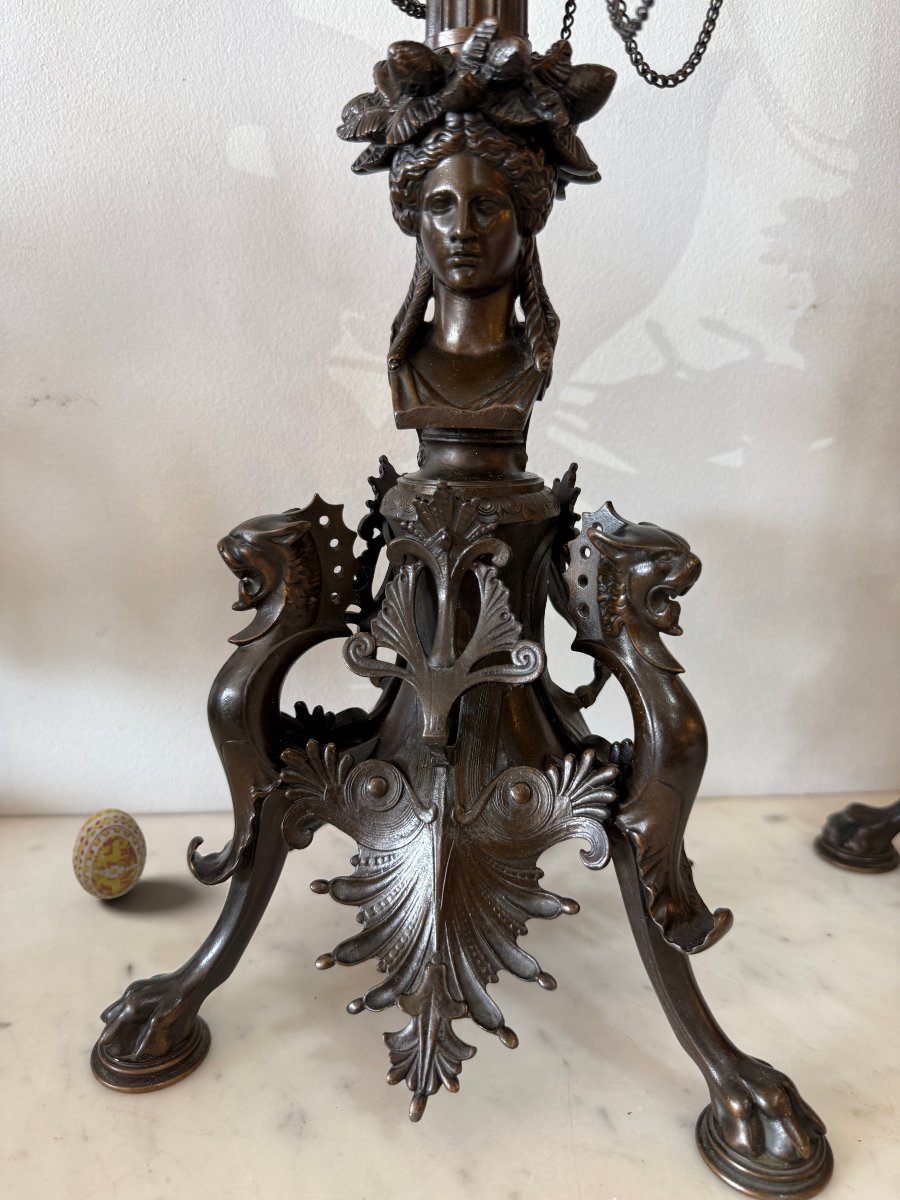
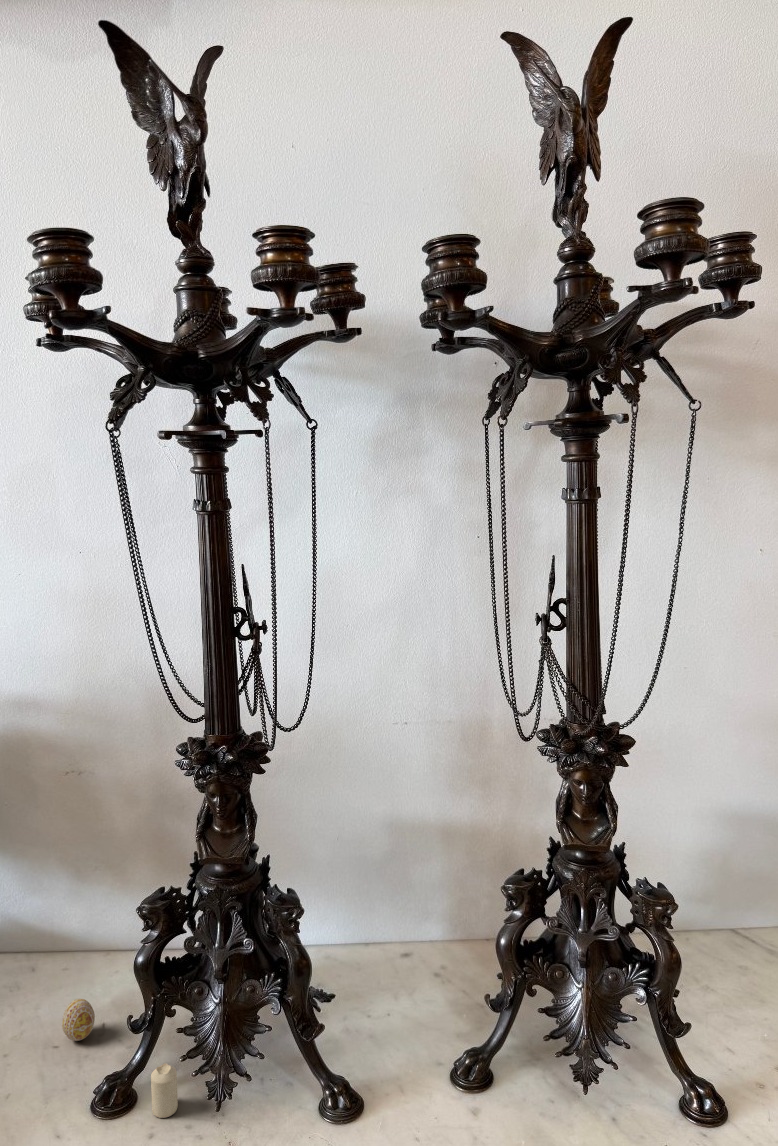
candle: none [238,968,310,1111] -> present [151,1063,178,1118]

